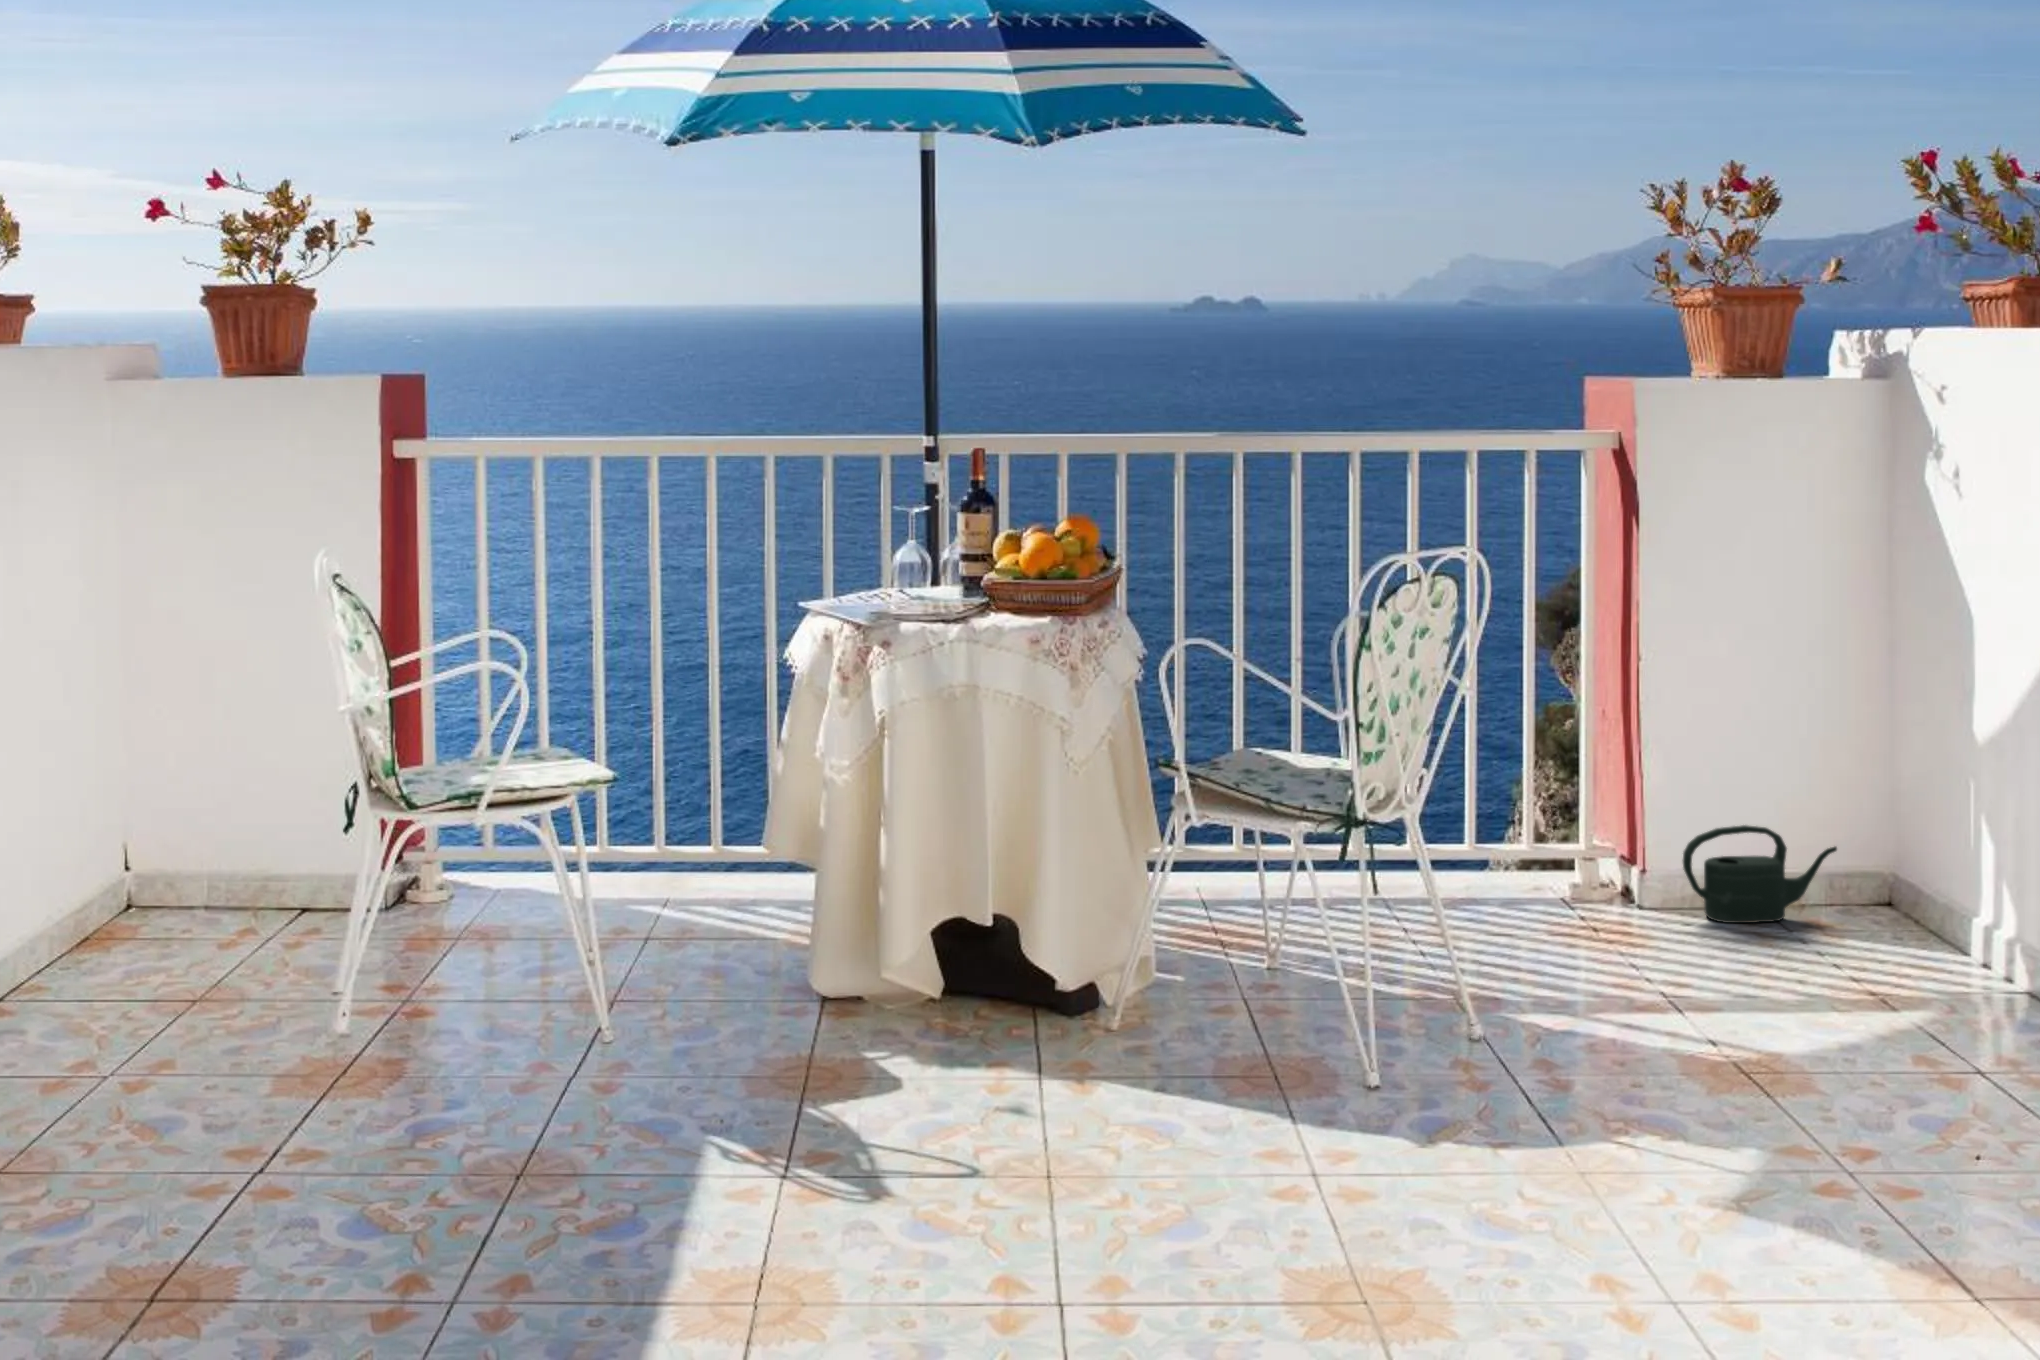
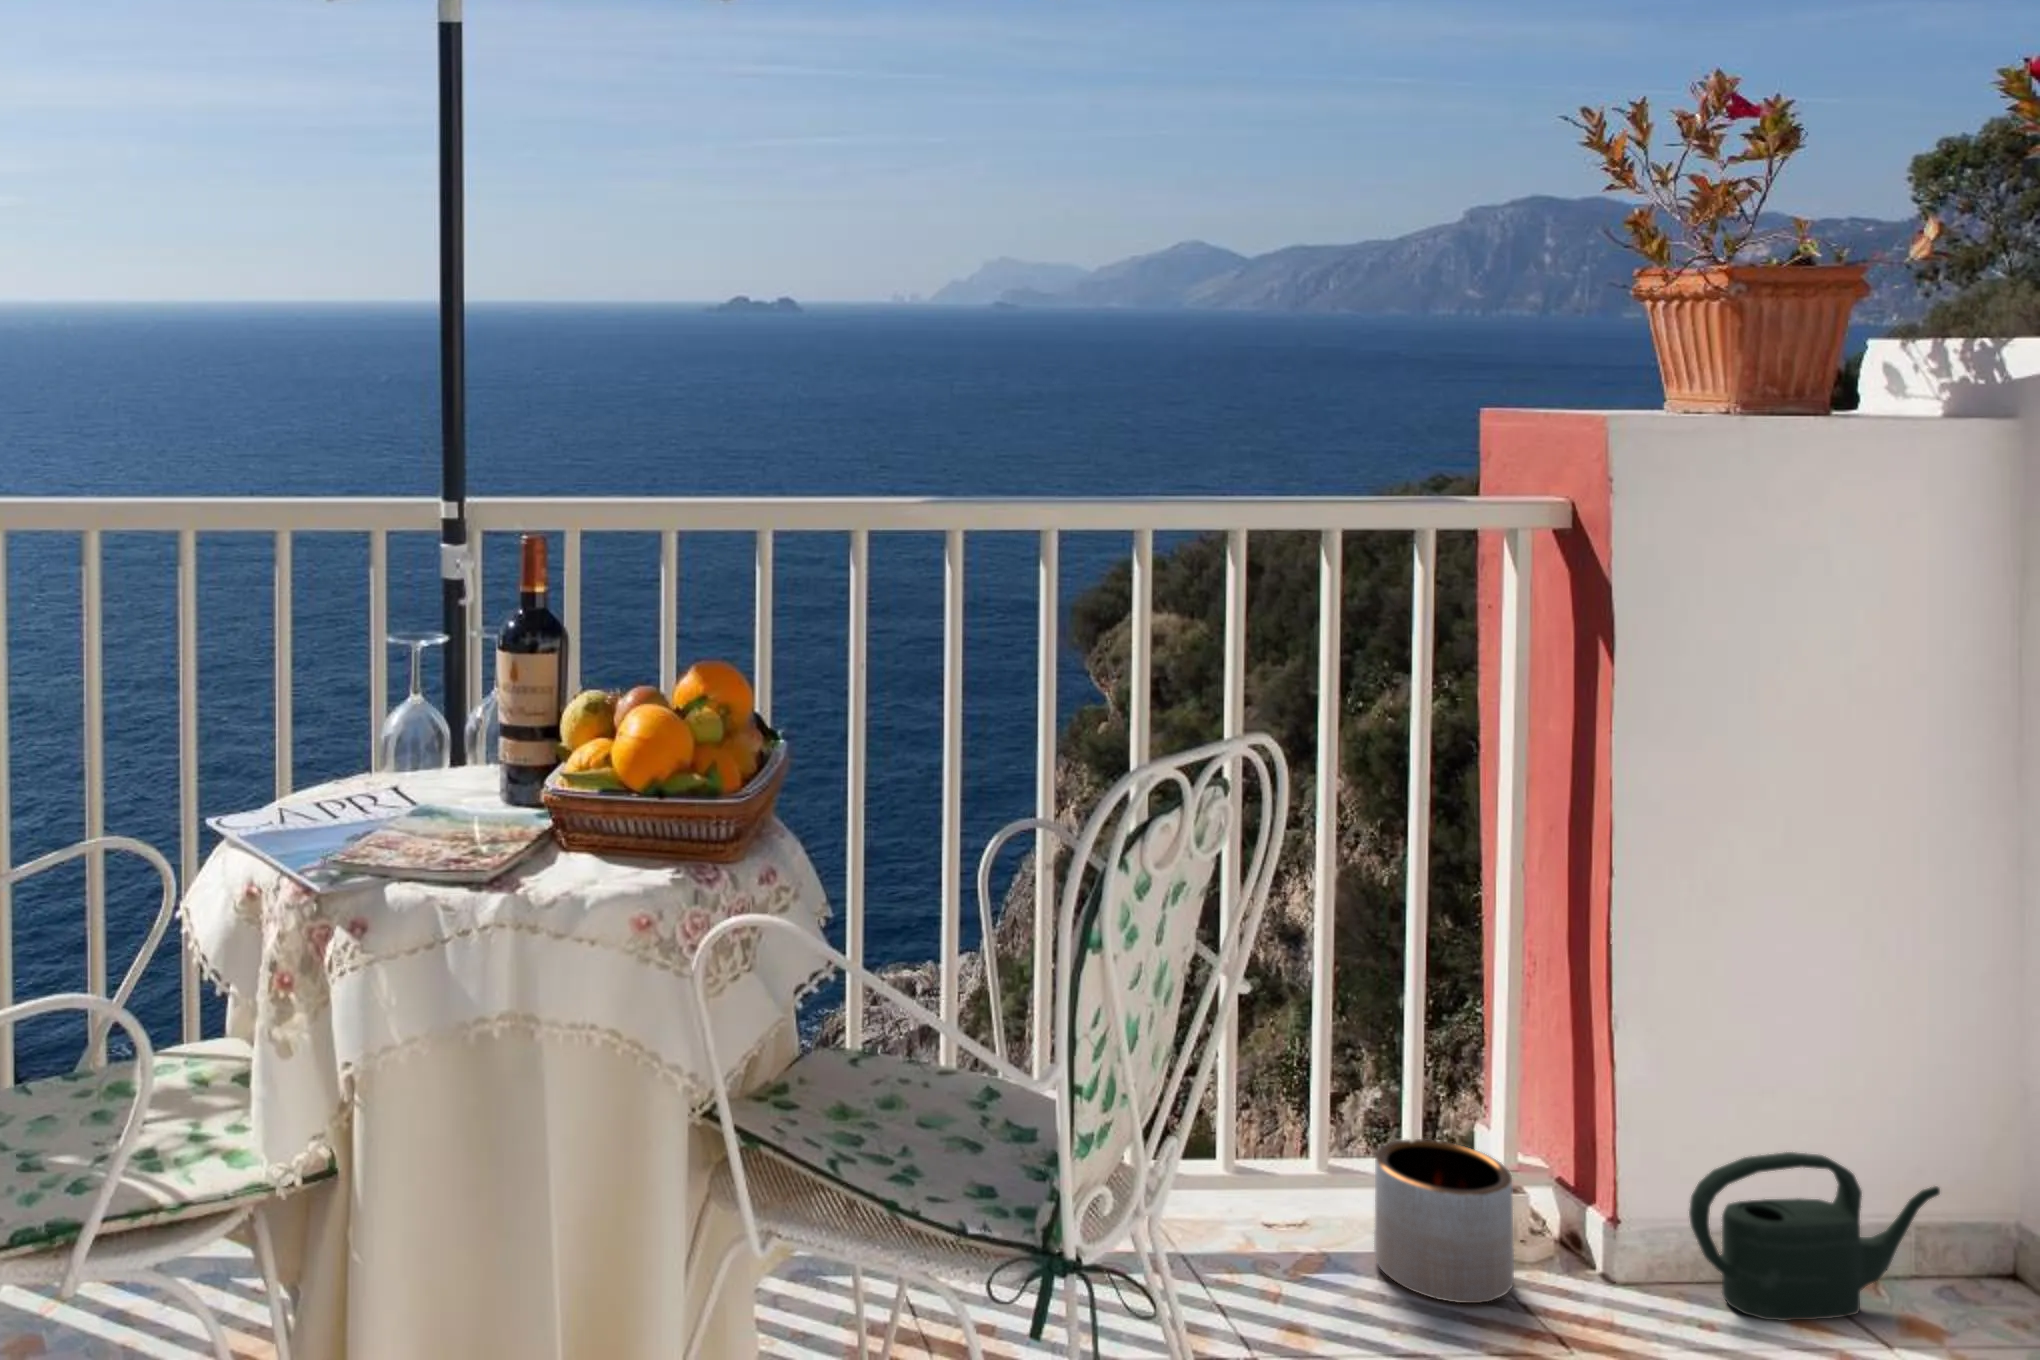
planter: none [1500,829,1580,916] -> present [1374,1139,1514,1303]

